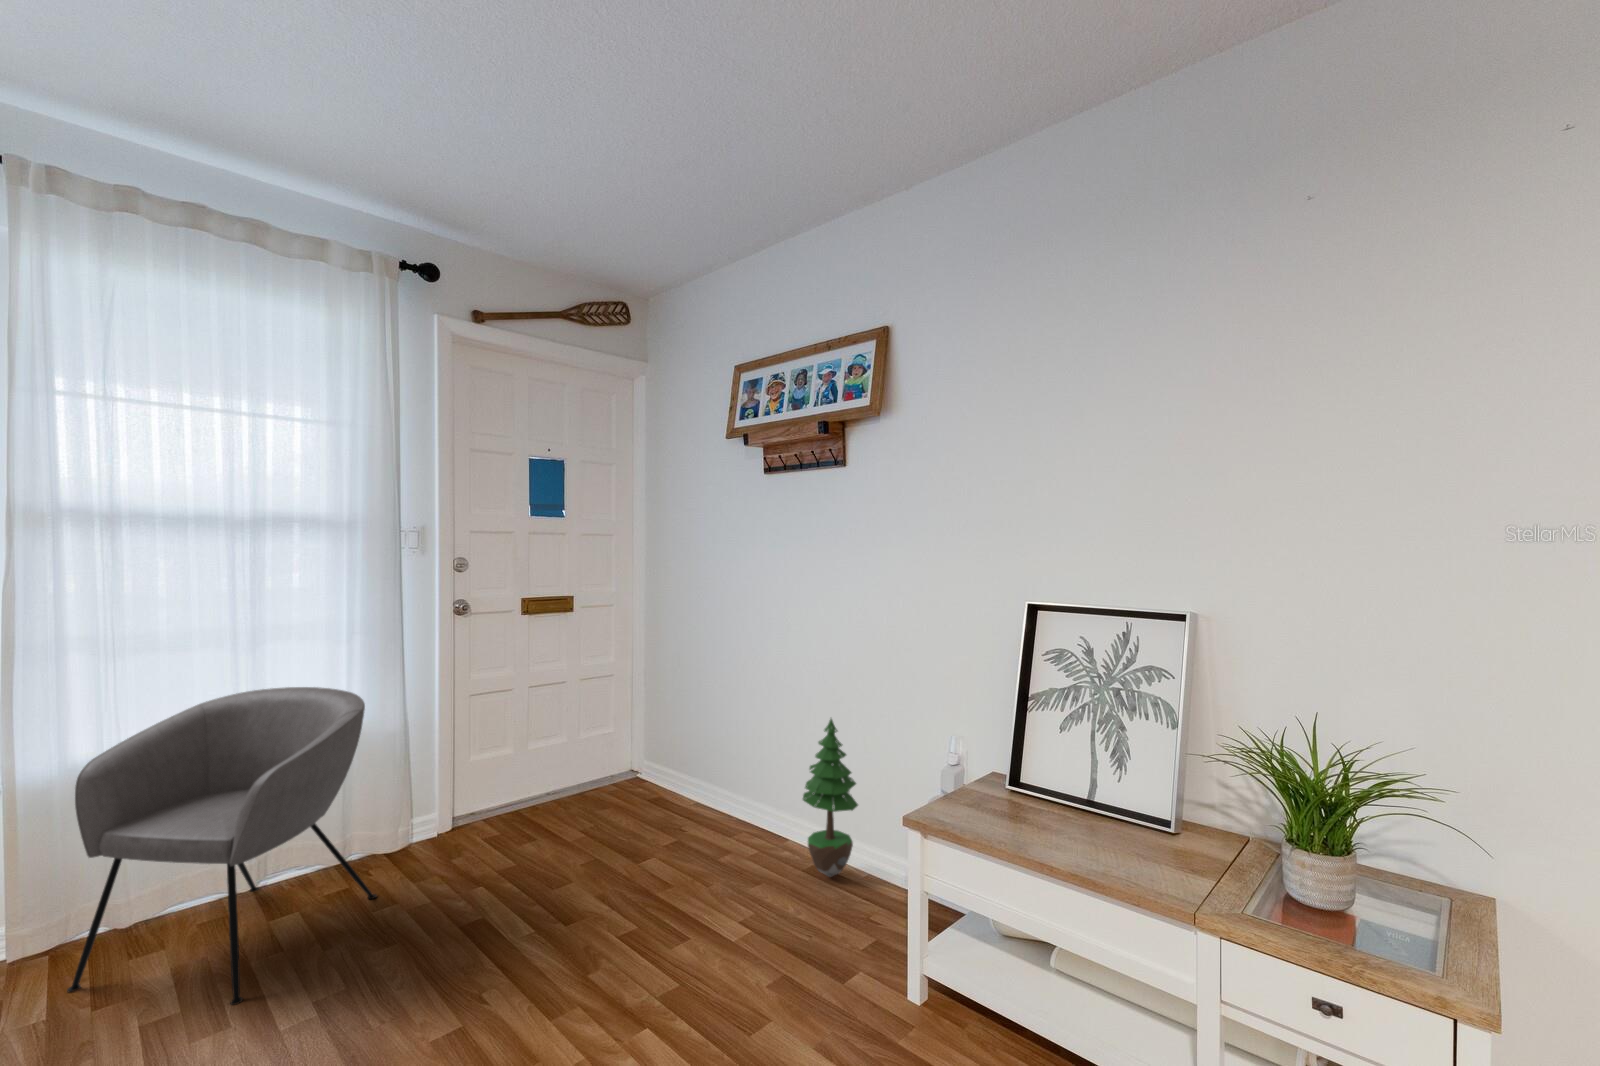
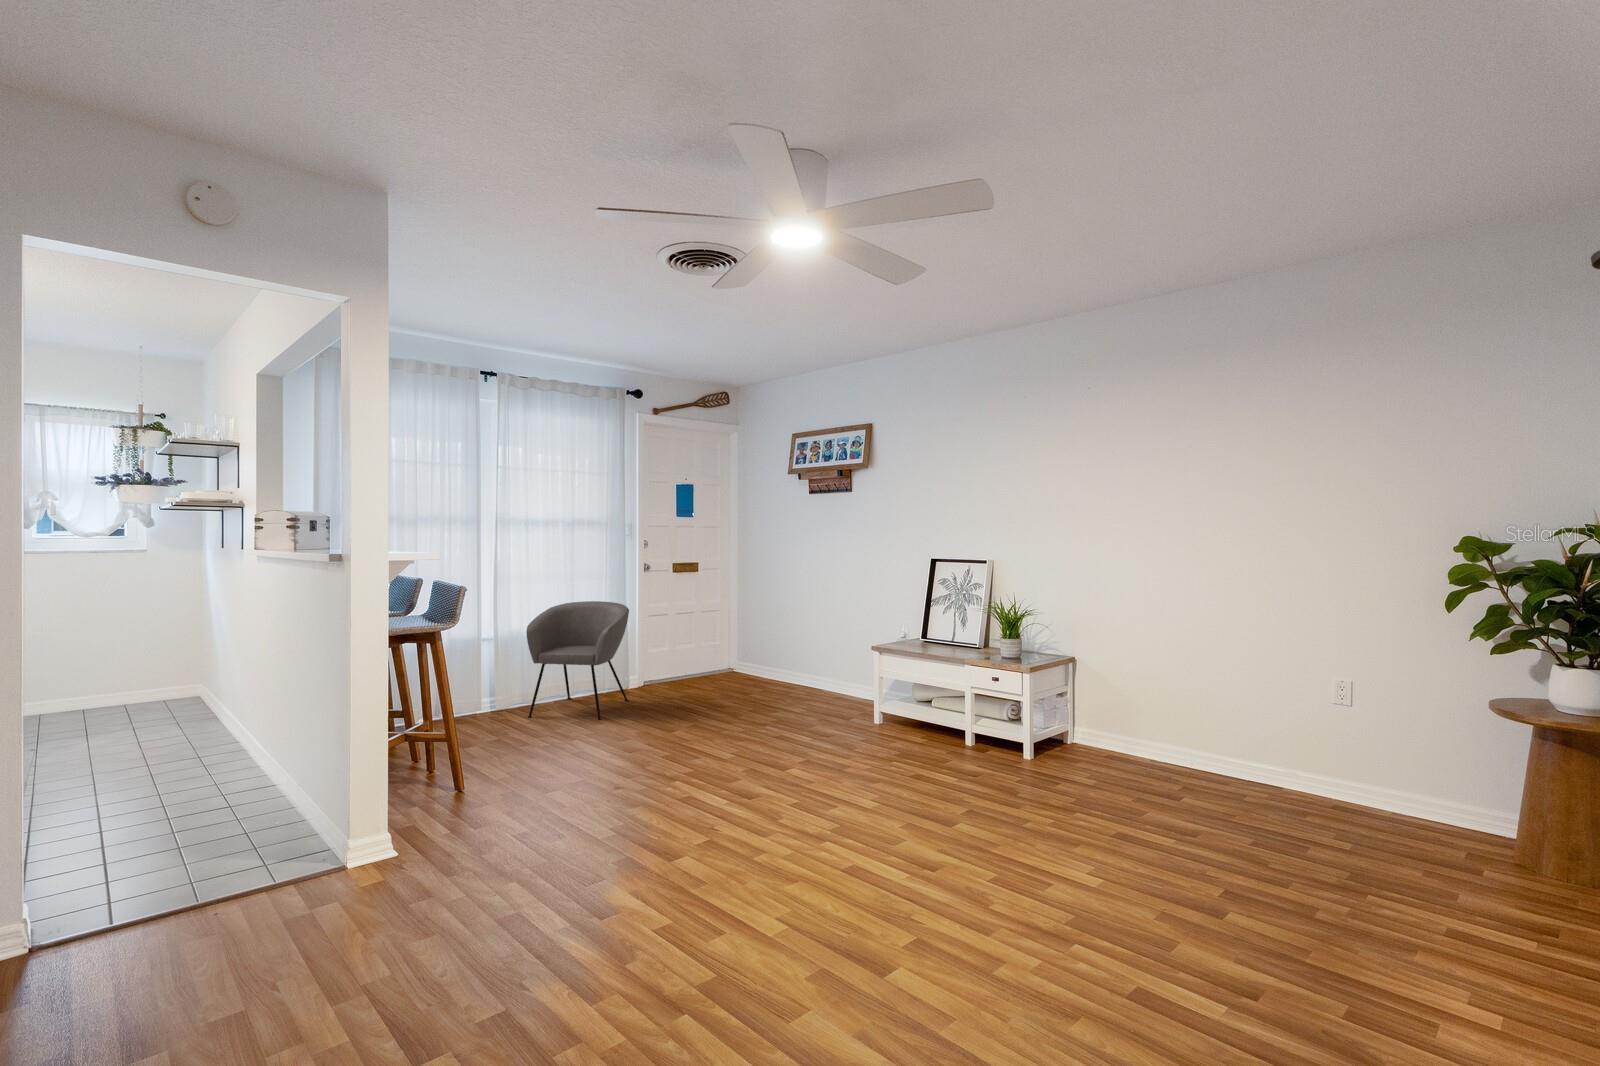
potted tree: present [803,719,858,877] -> none [830,618,859,697]

